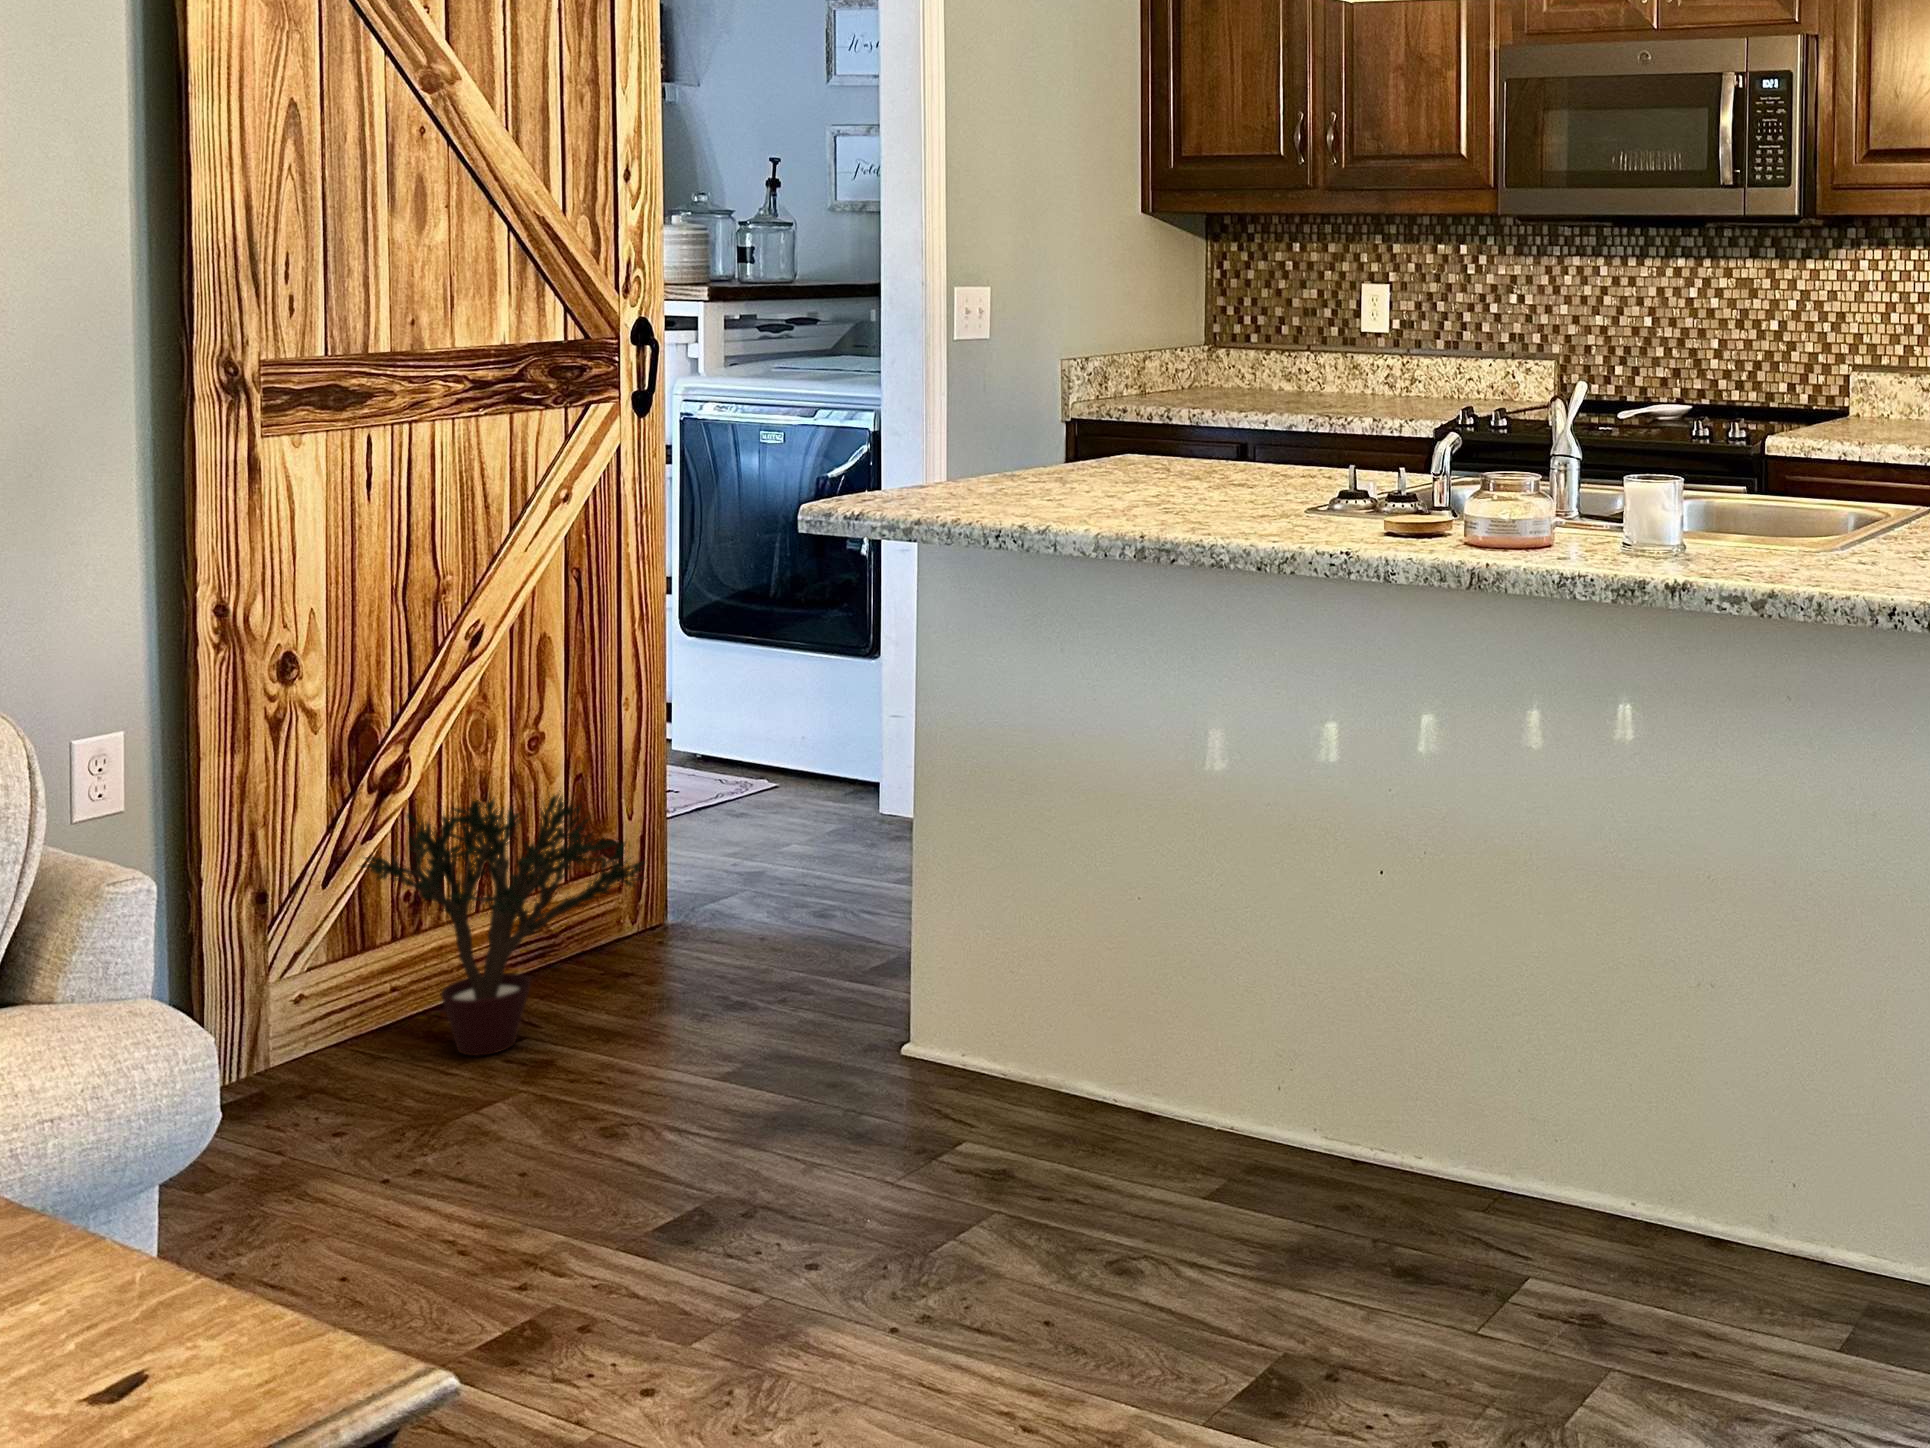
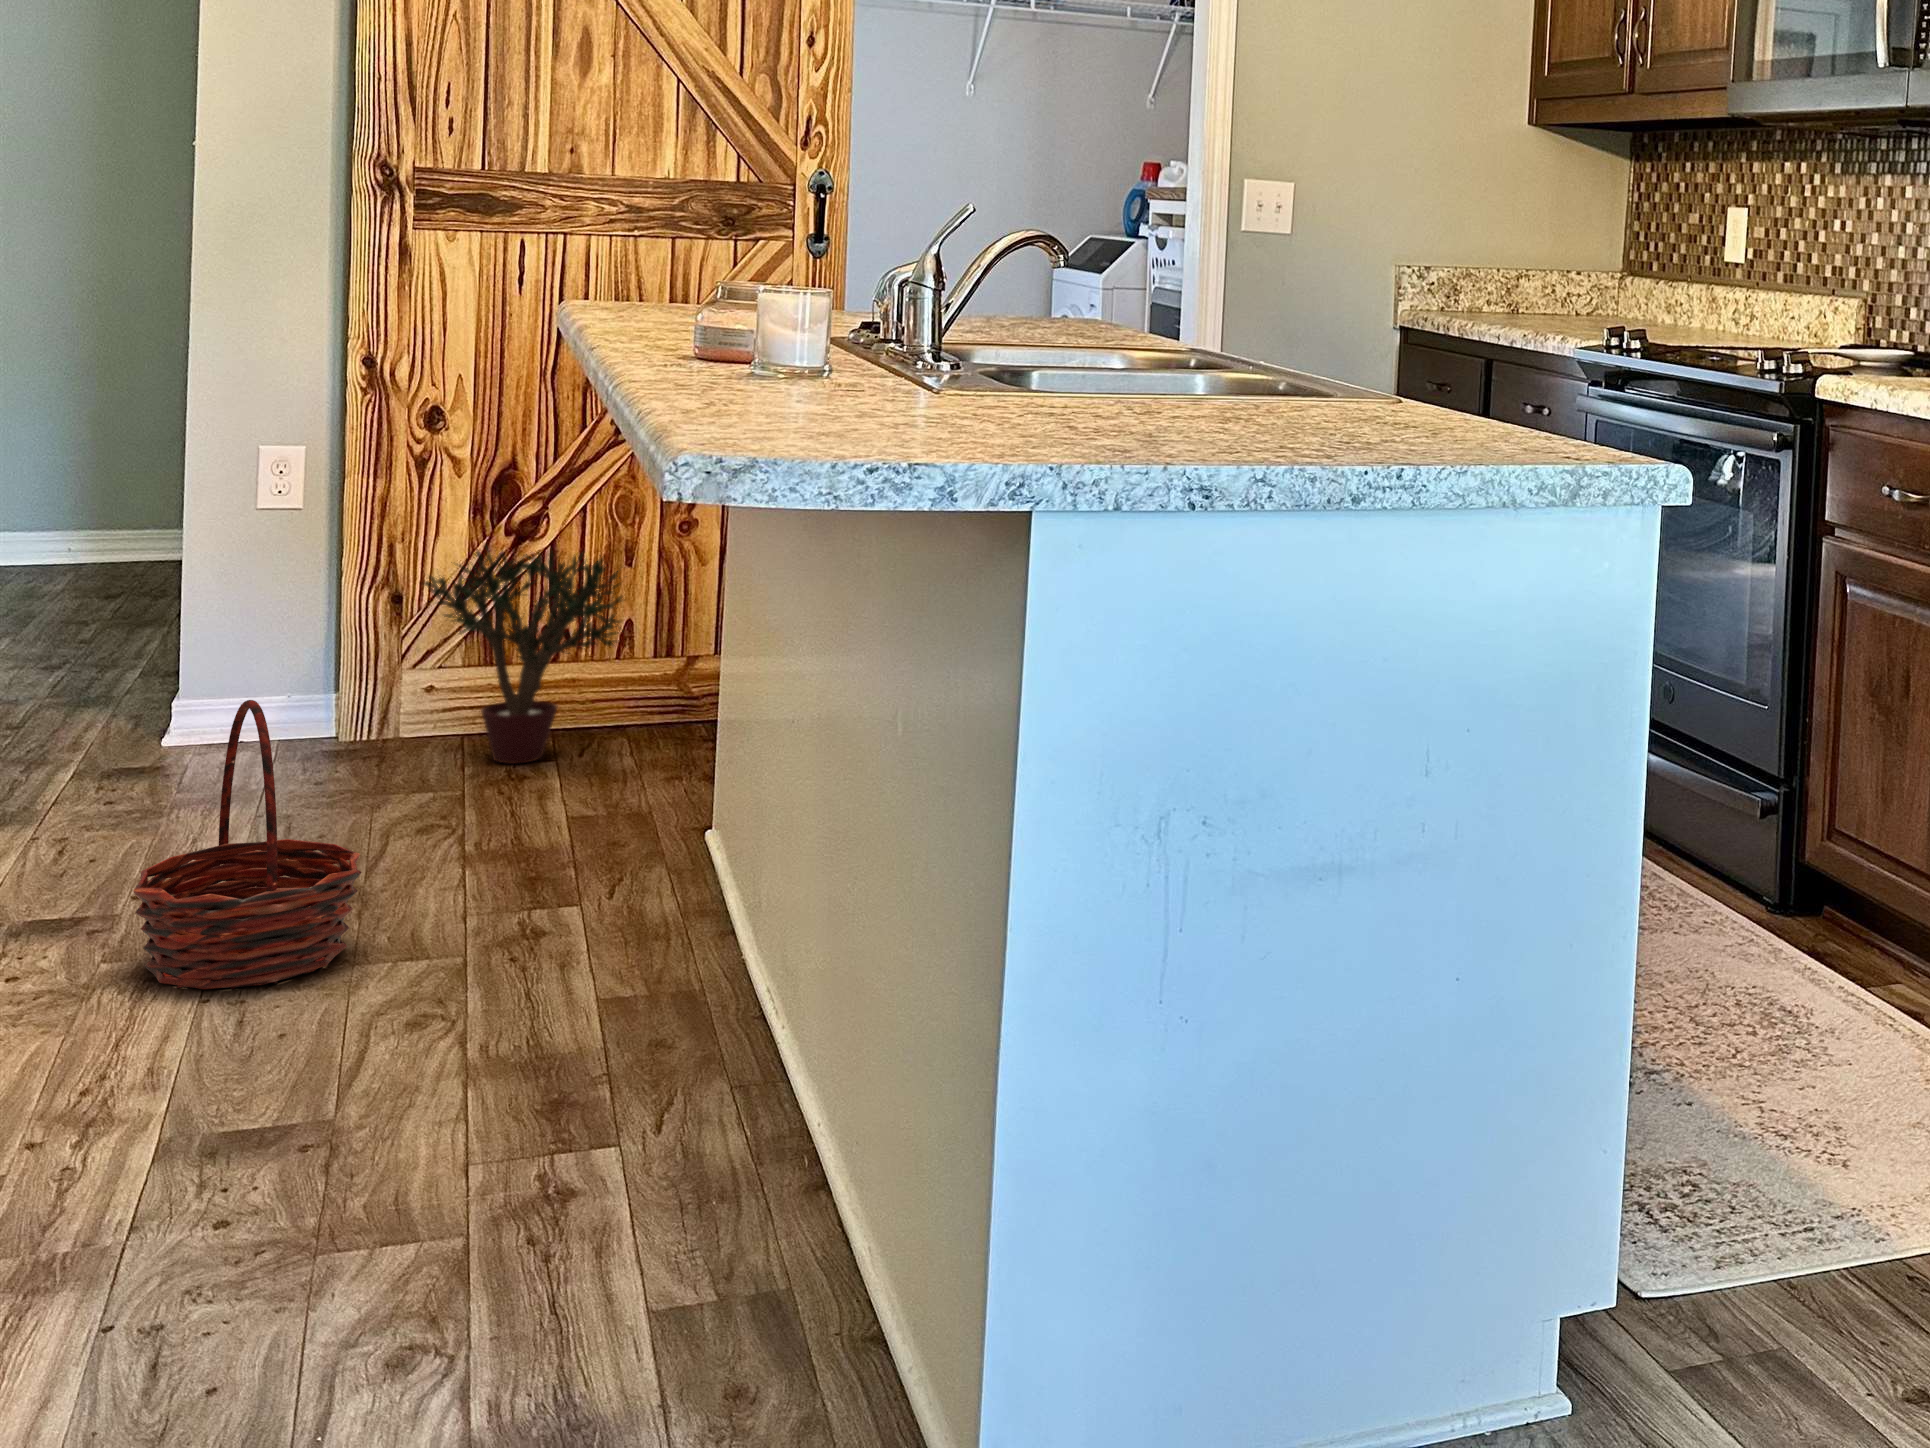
basket: none [738,997,969,1329] -> present [133,700,361,989]

